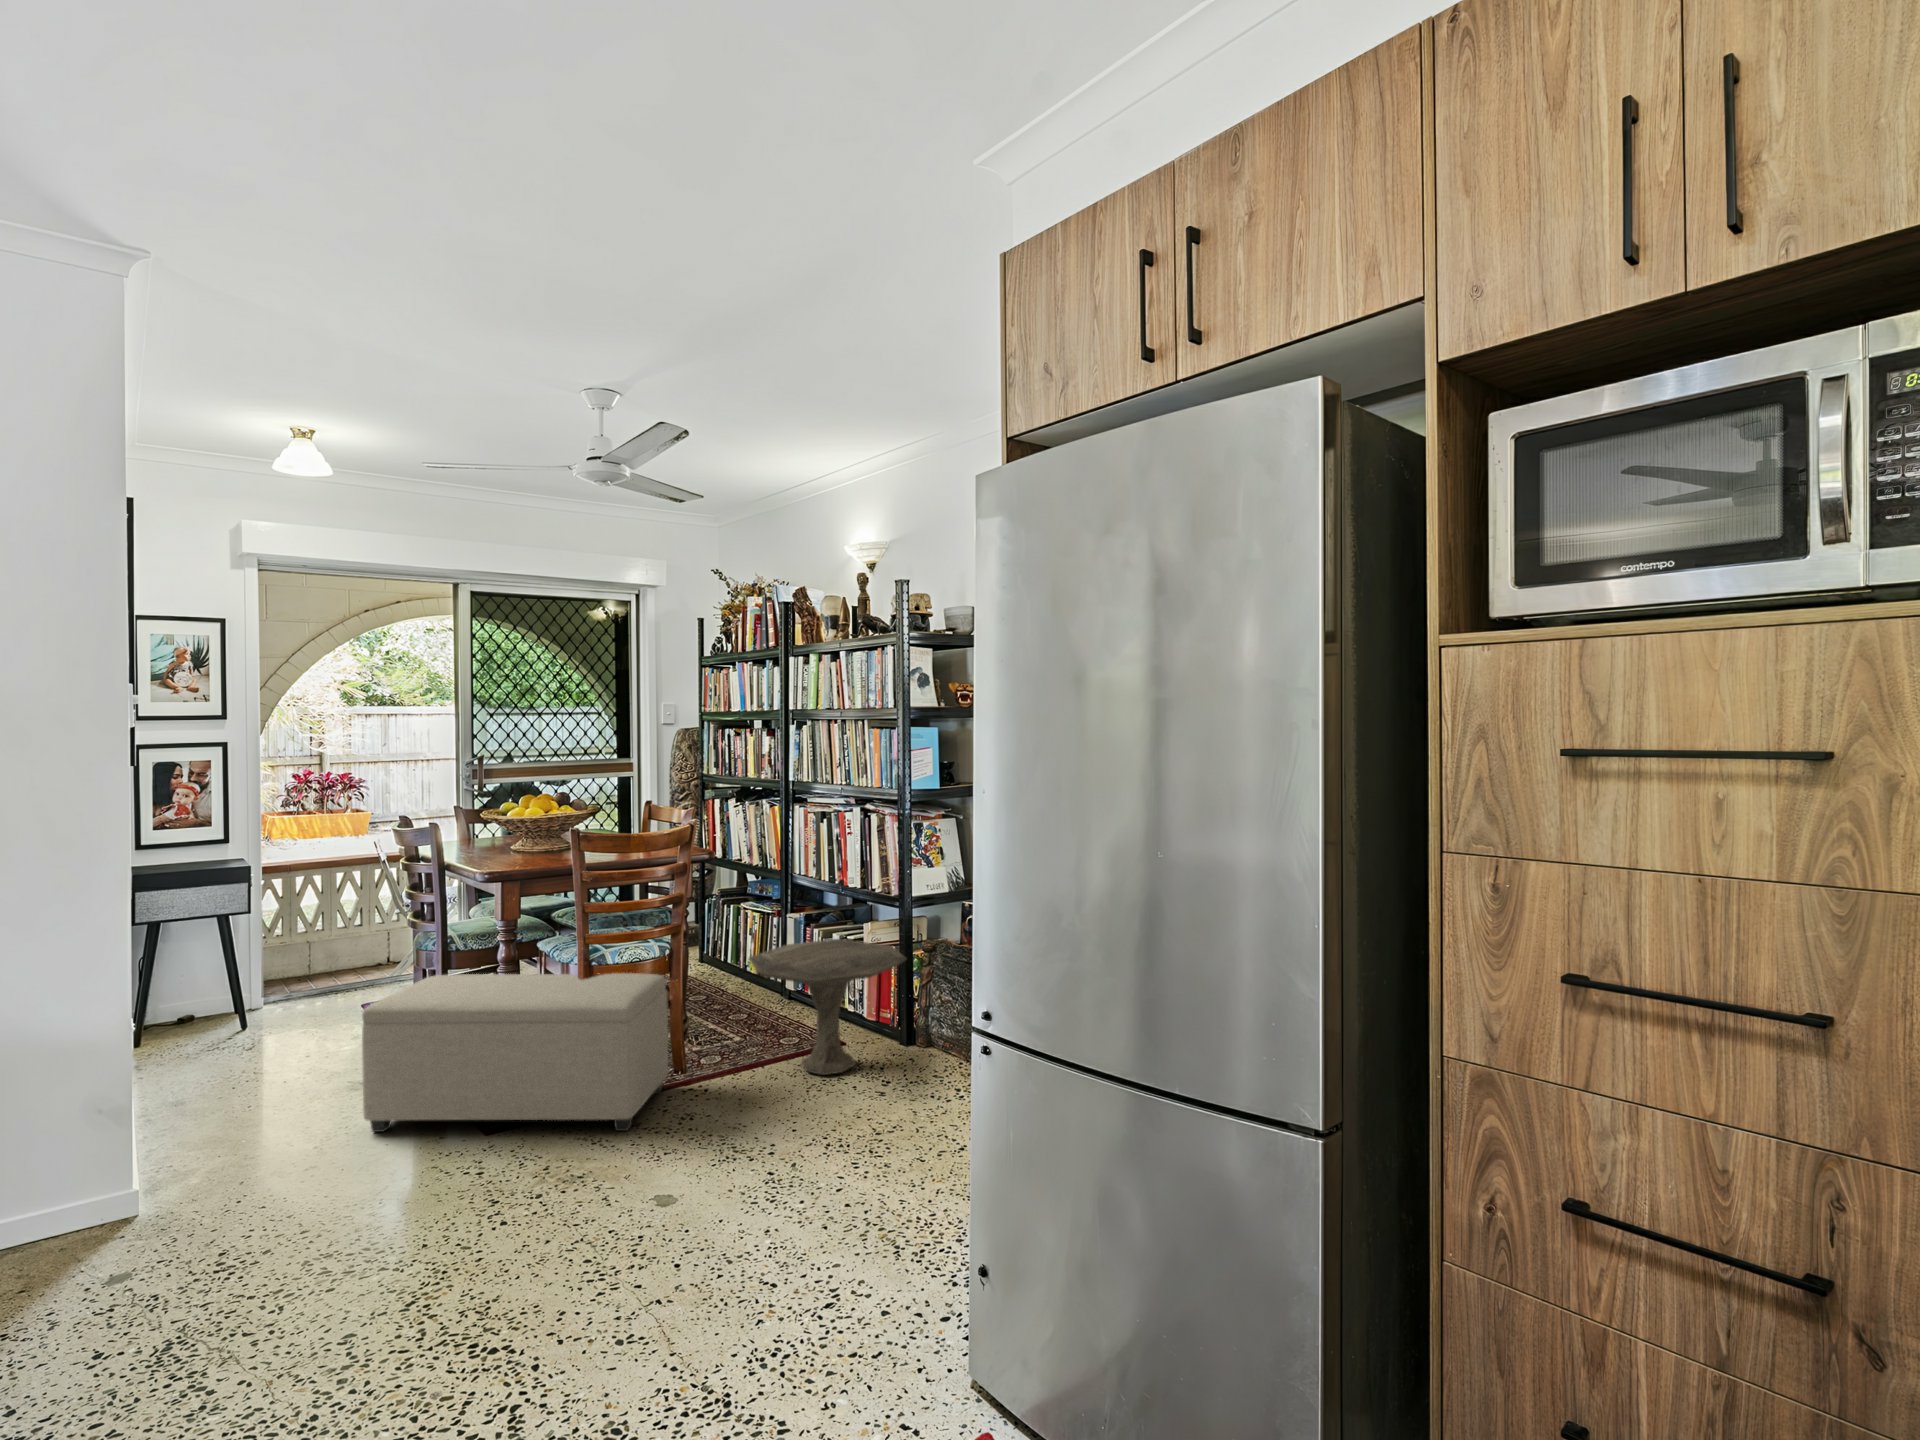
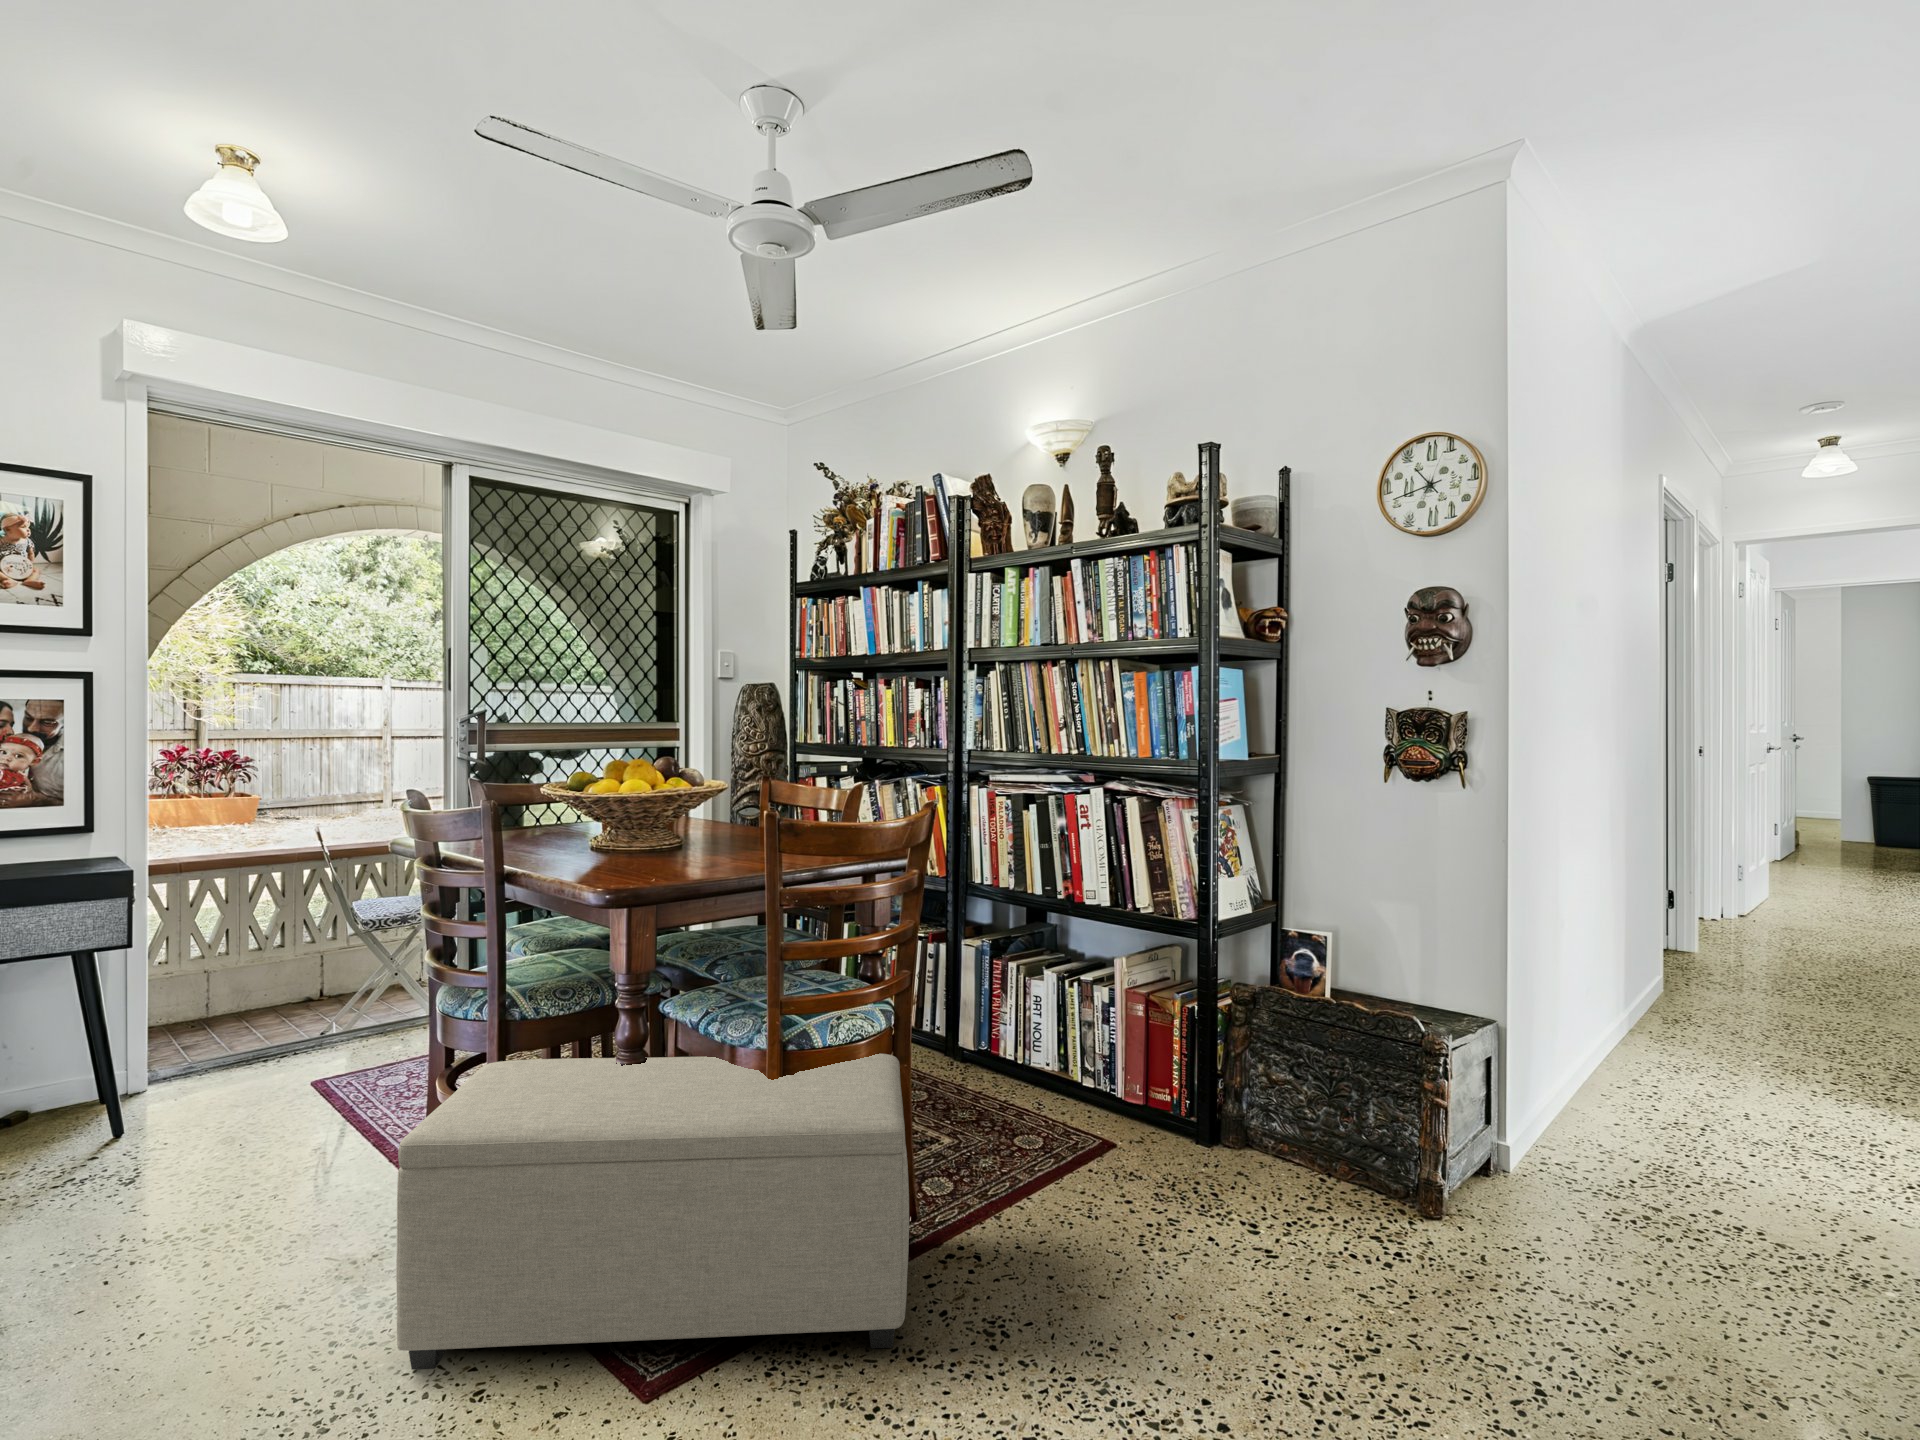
side table: present [749,939,906,1075] -> none [1000,985,1253,1208]

